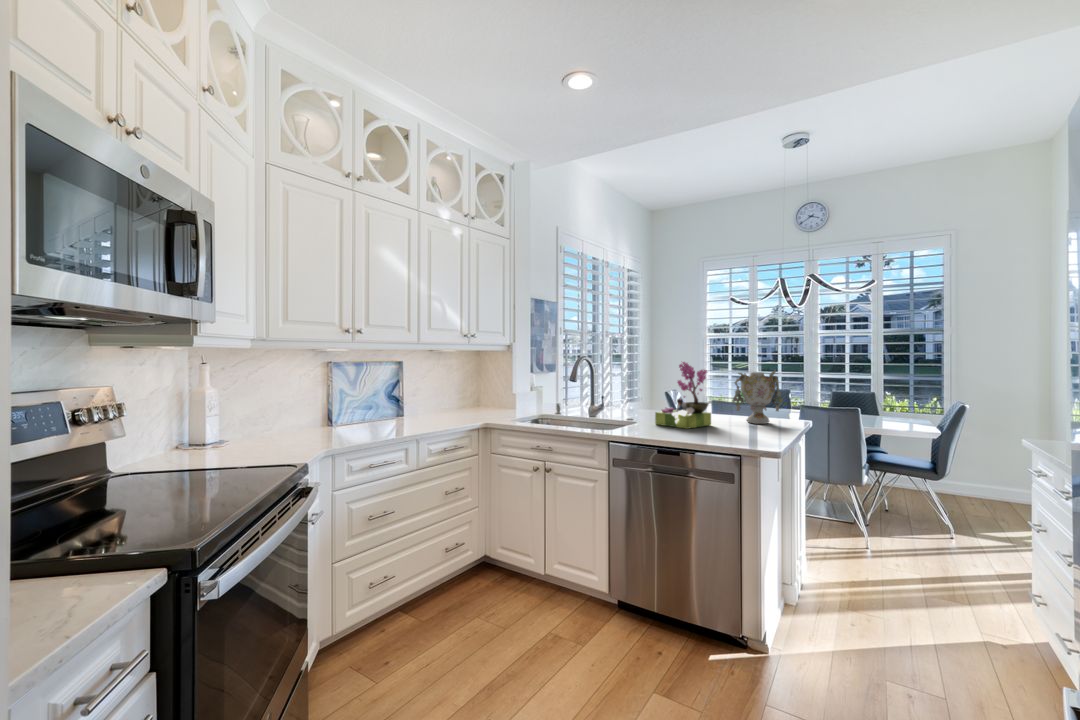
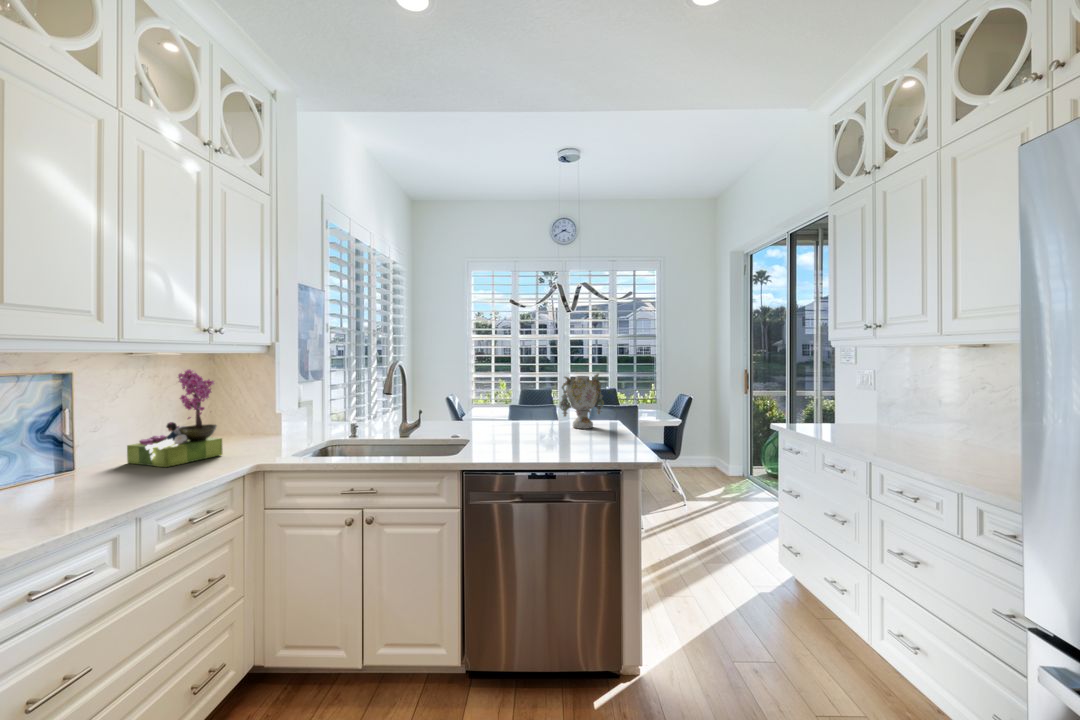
flower arrangement: present [655,362,711,429] -> present [127,369,222,467]

